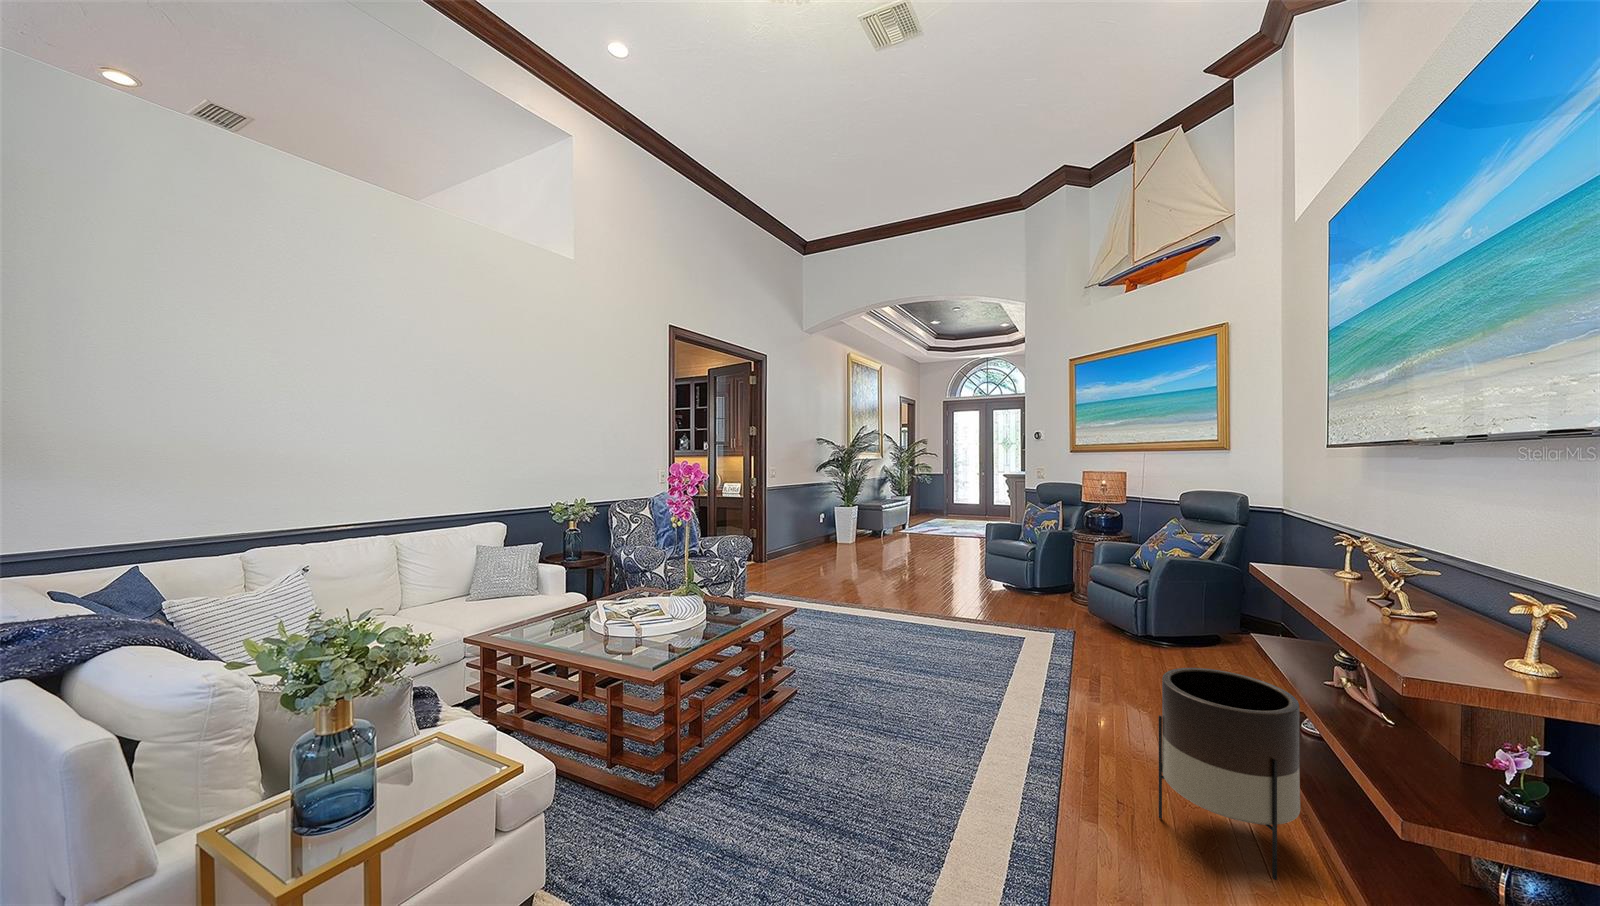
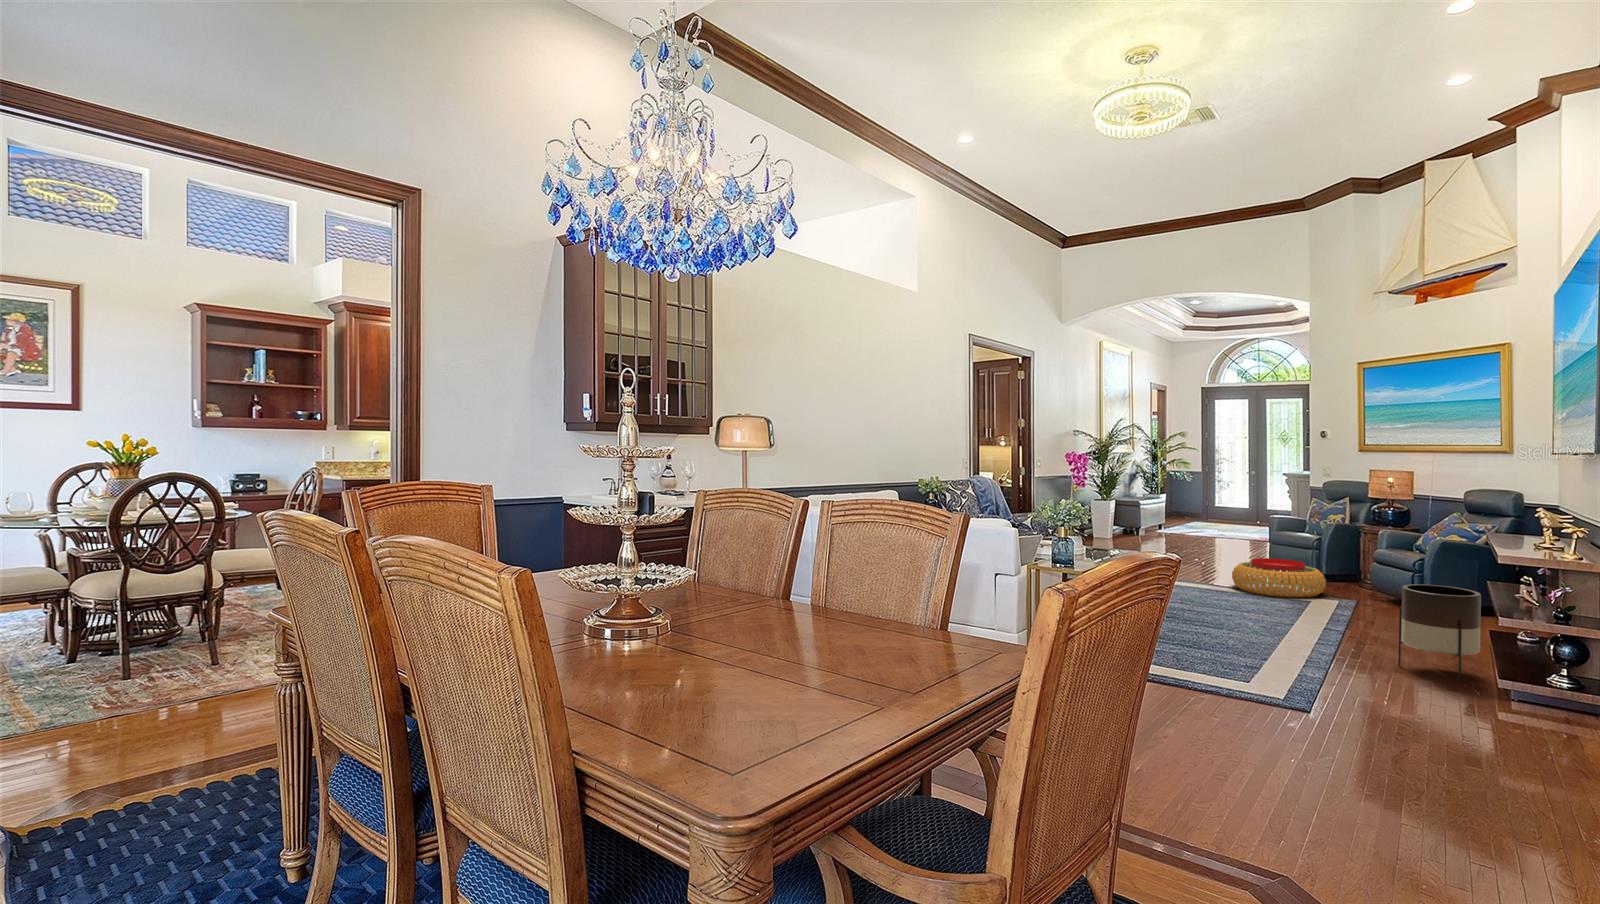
pouf: none [944,575,1042,626] -> present [1232,558,1326,598]

